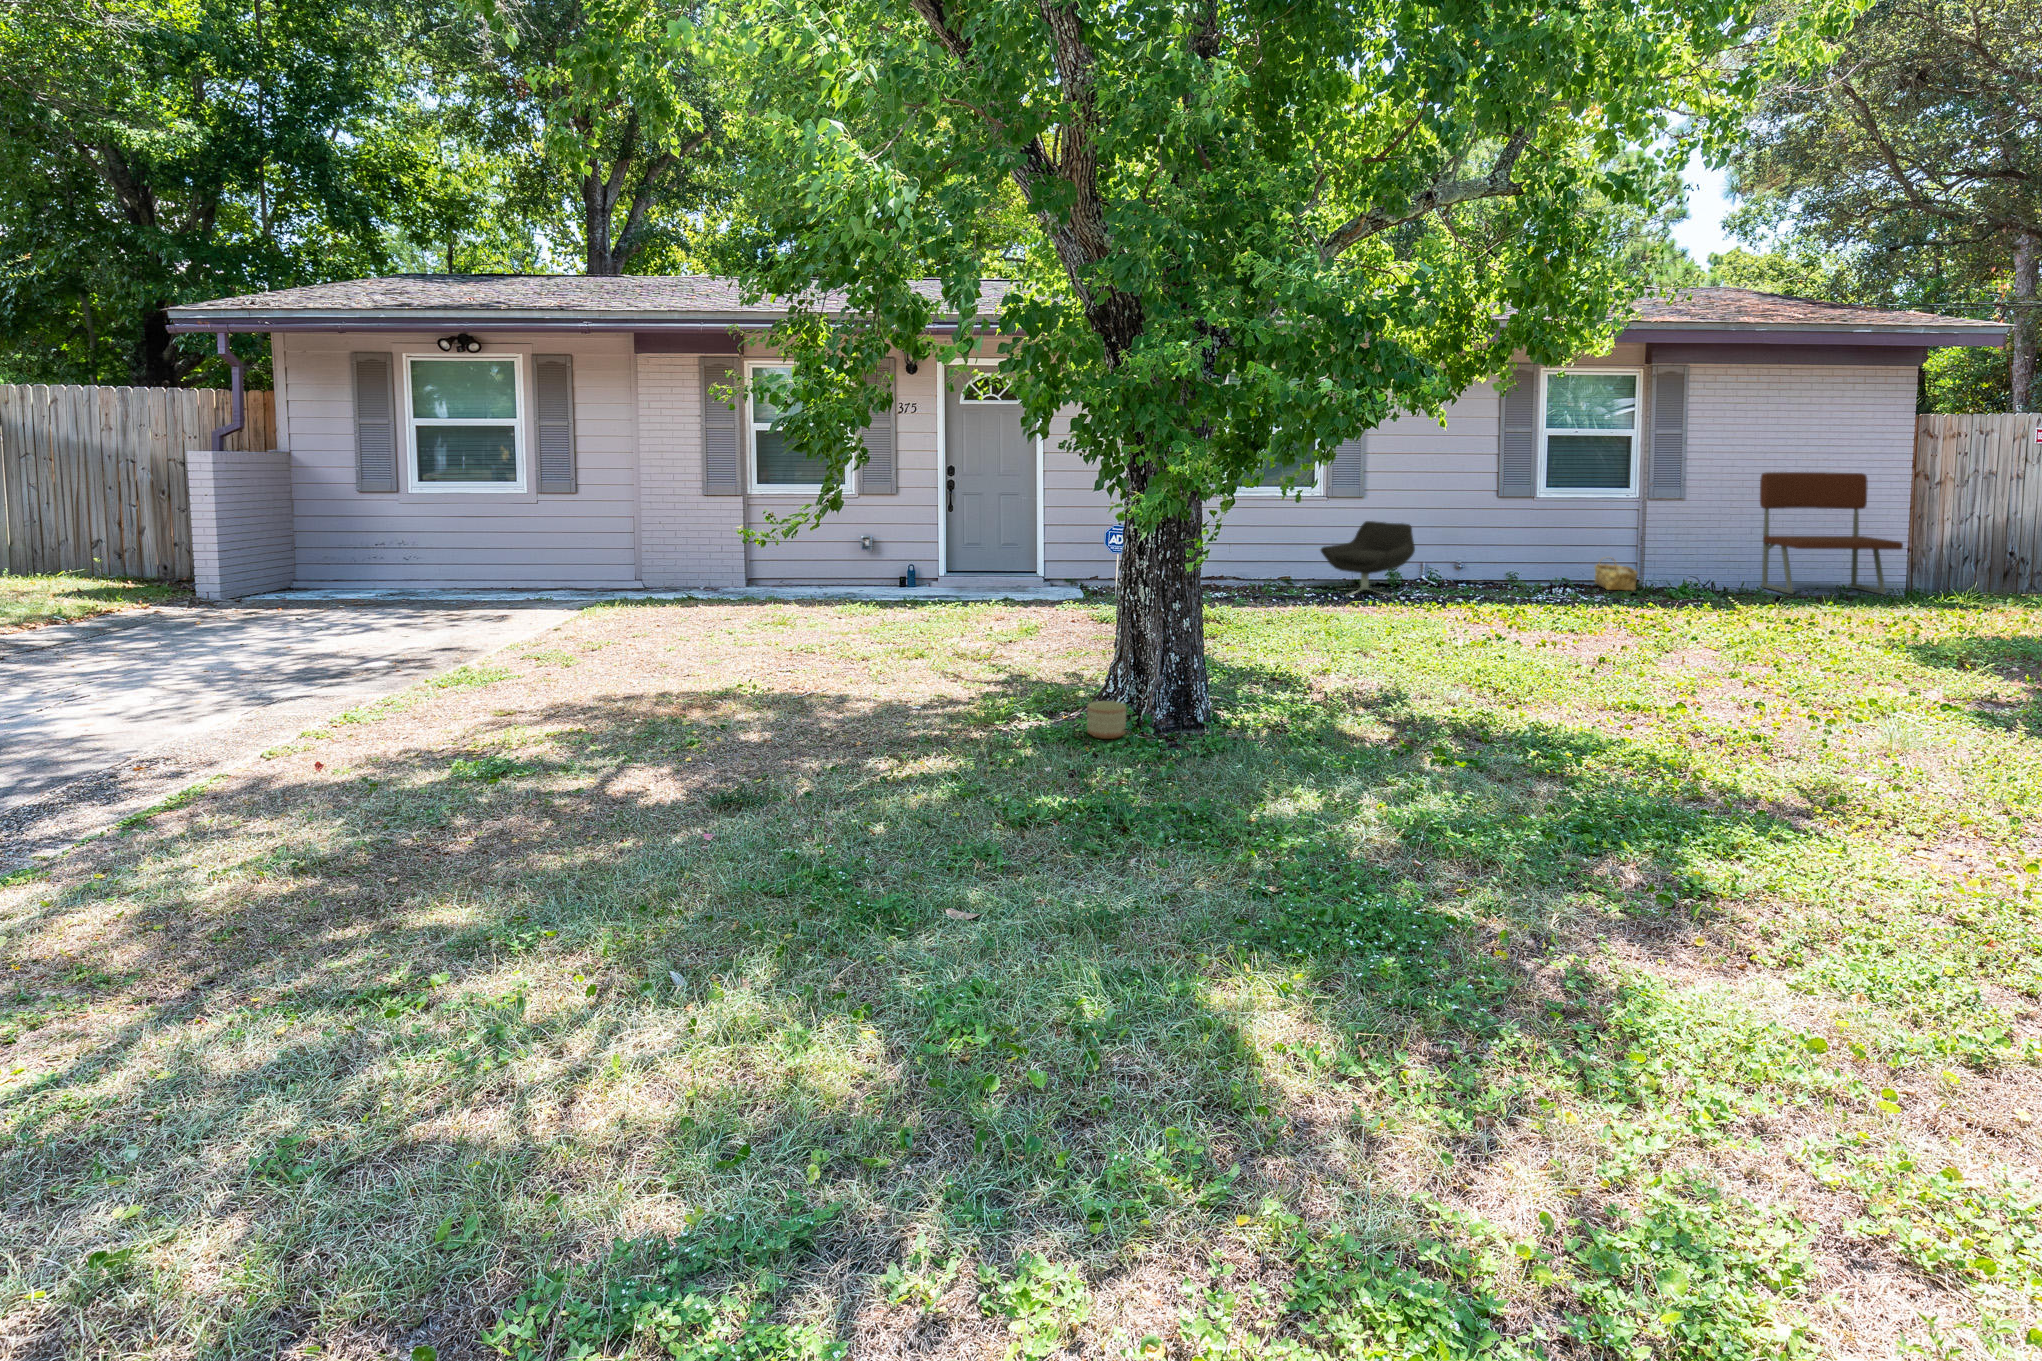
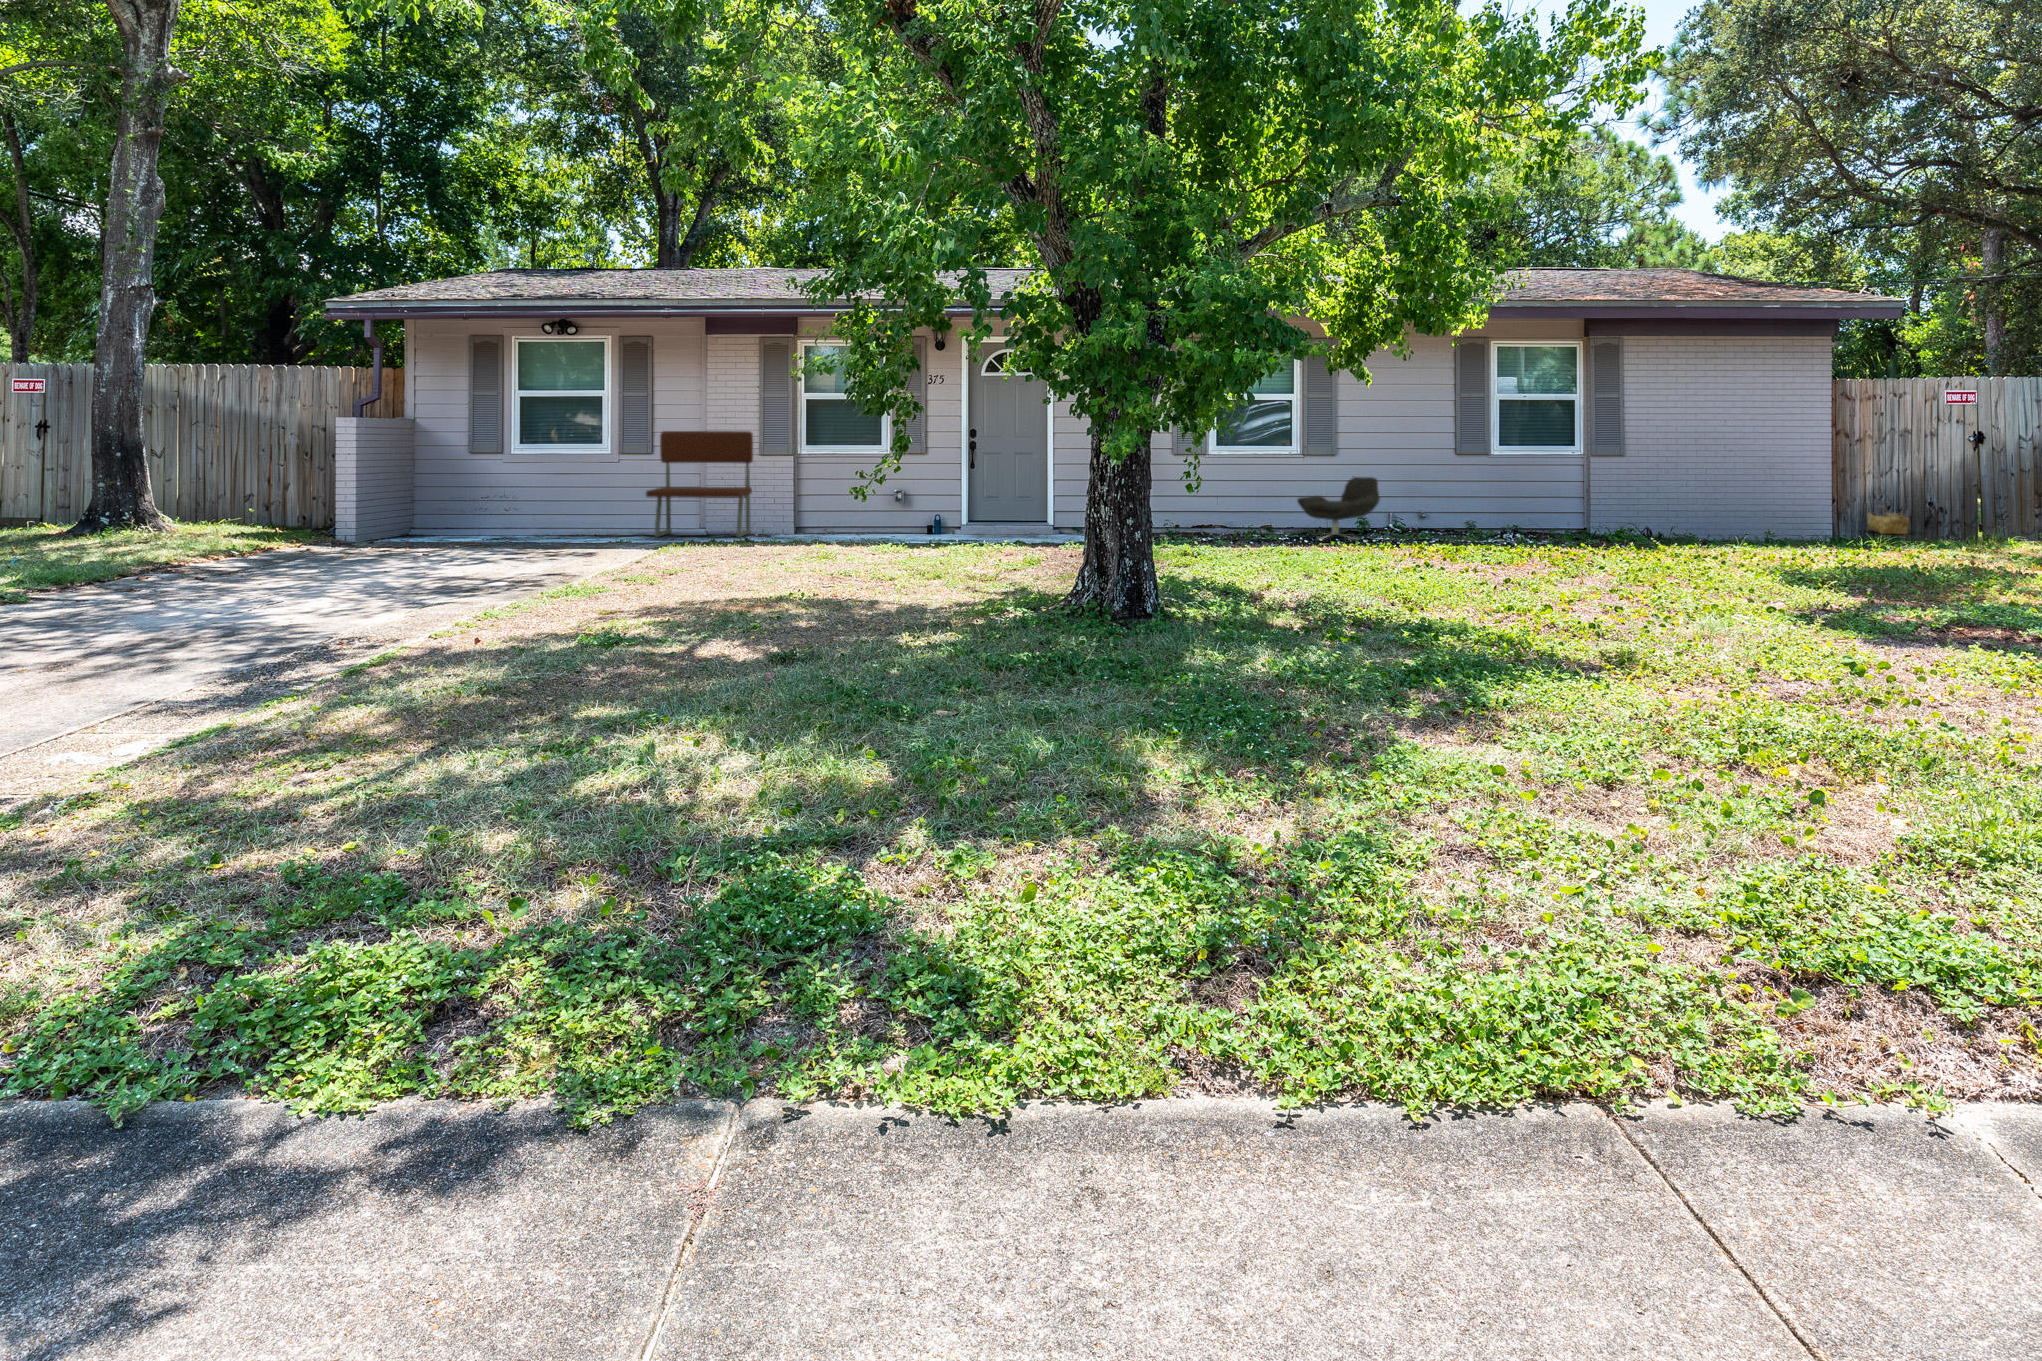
bench: present [1760,472,1903,595] -> present [646,431,753,537]
woven basket: present [1594,557,1637,591] -> present [1867,511,1909,535]
planter: present [1087,701,1126,739] -> none [1062,597,1092,625]

